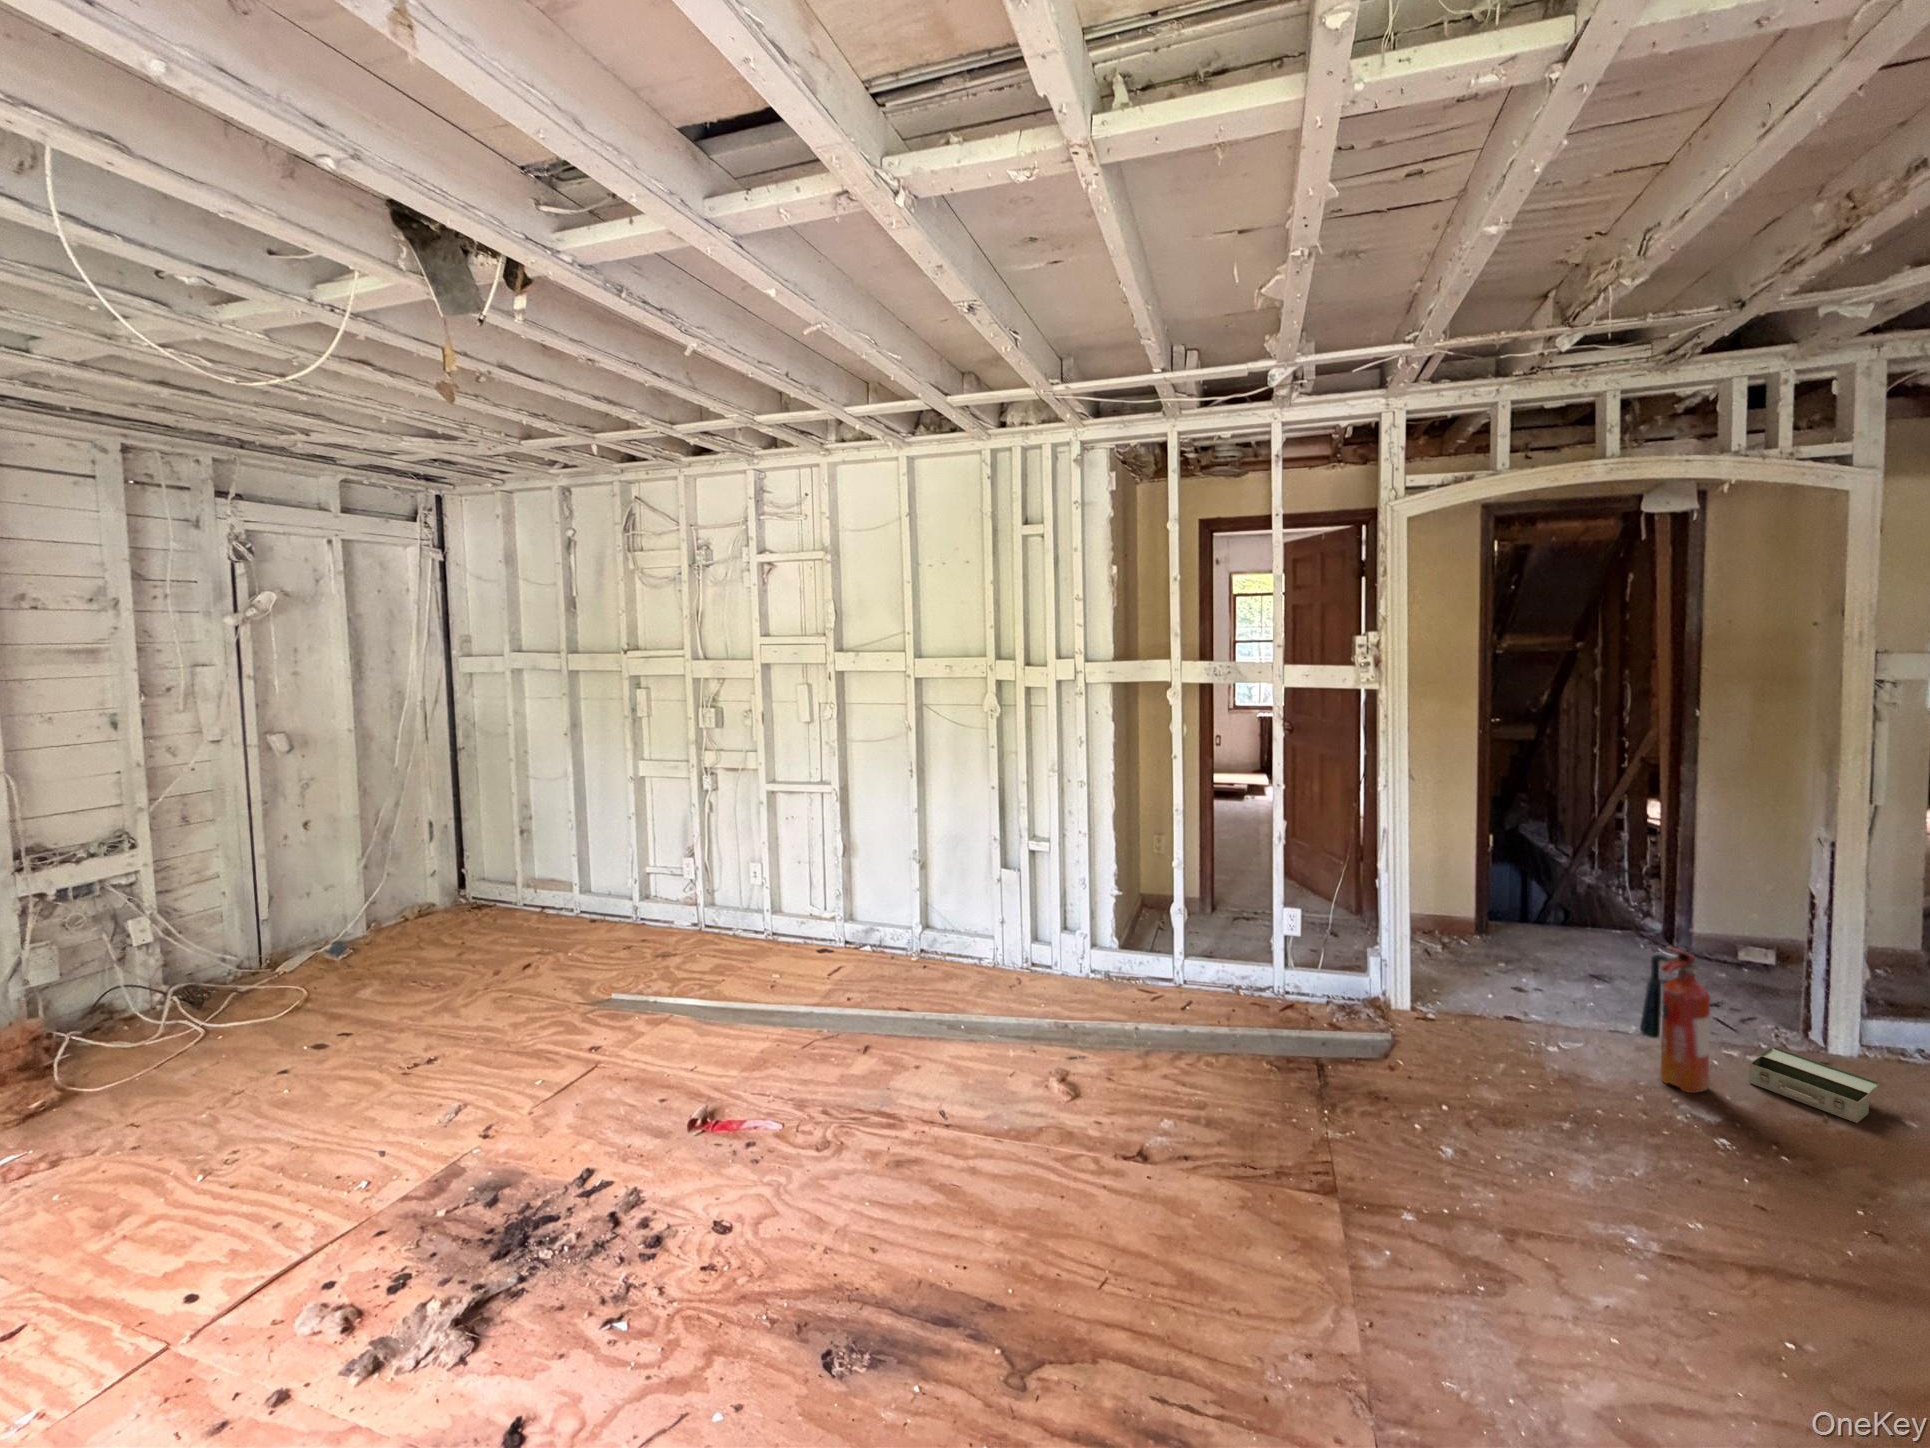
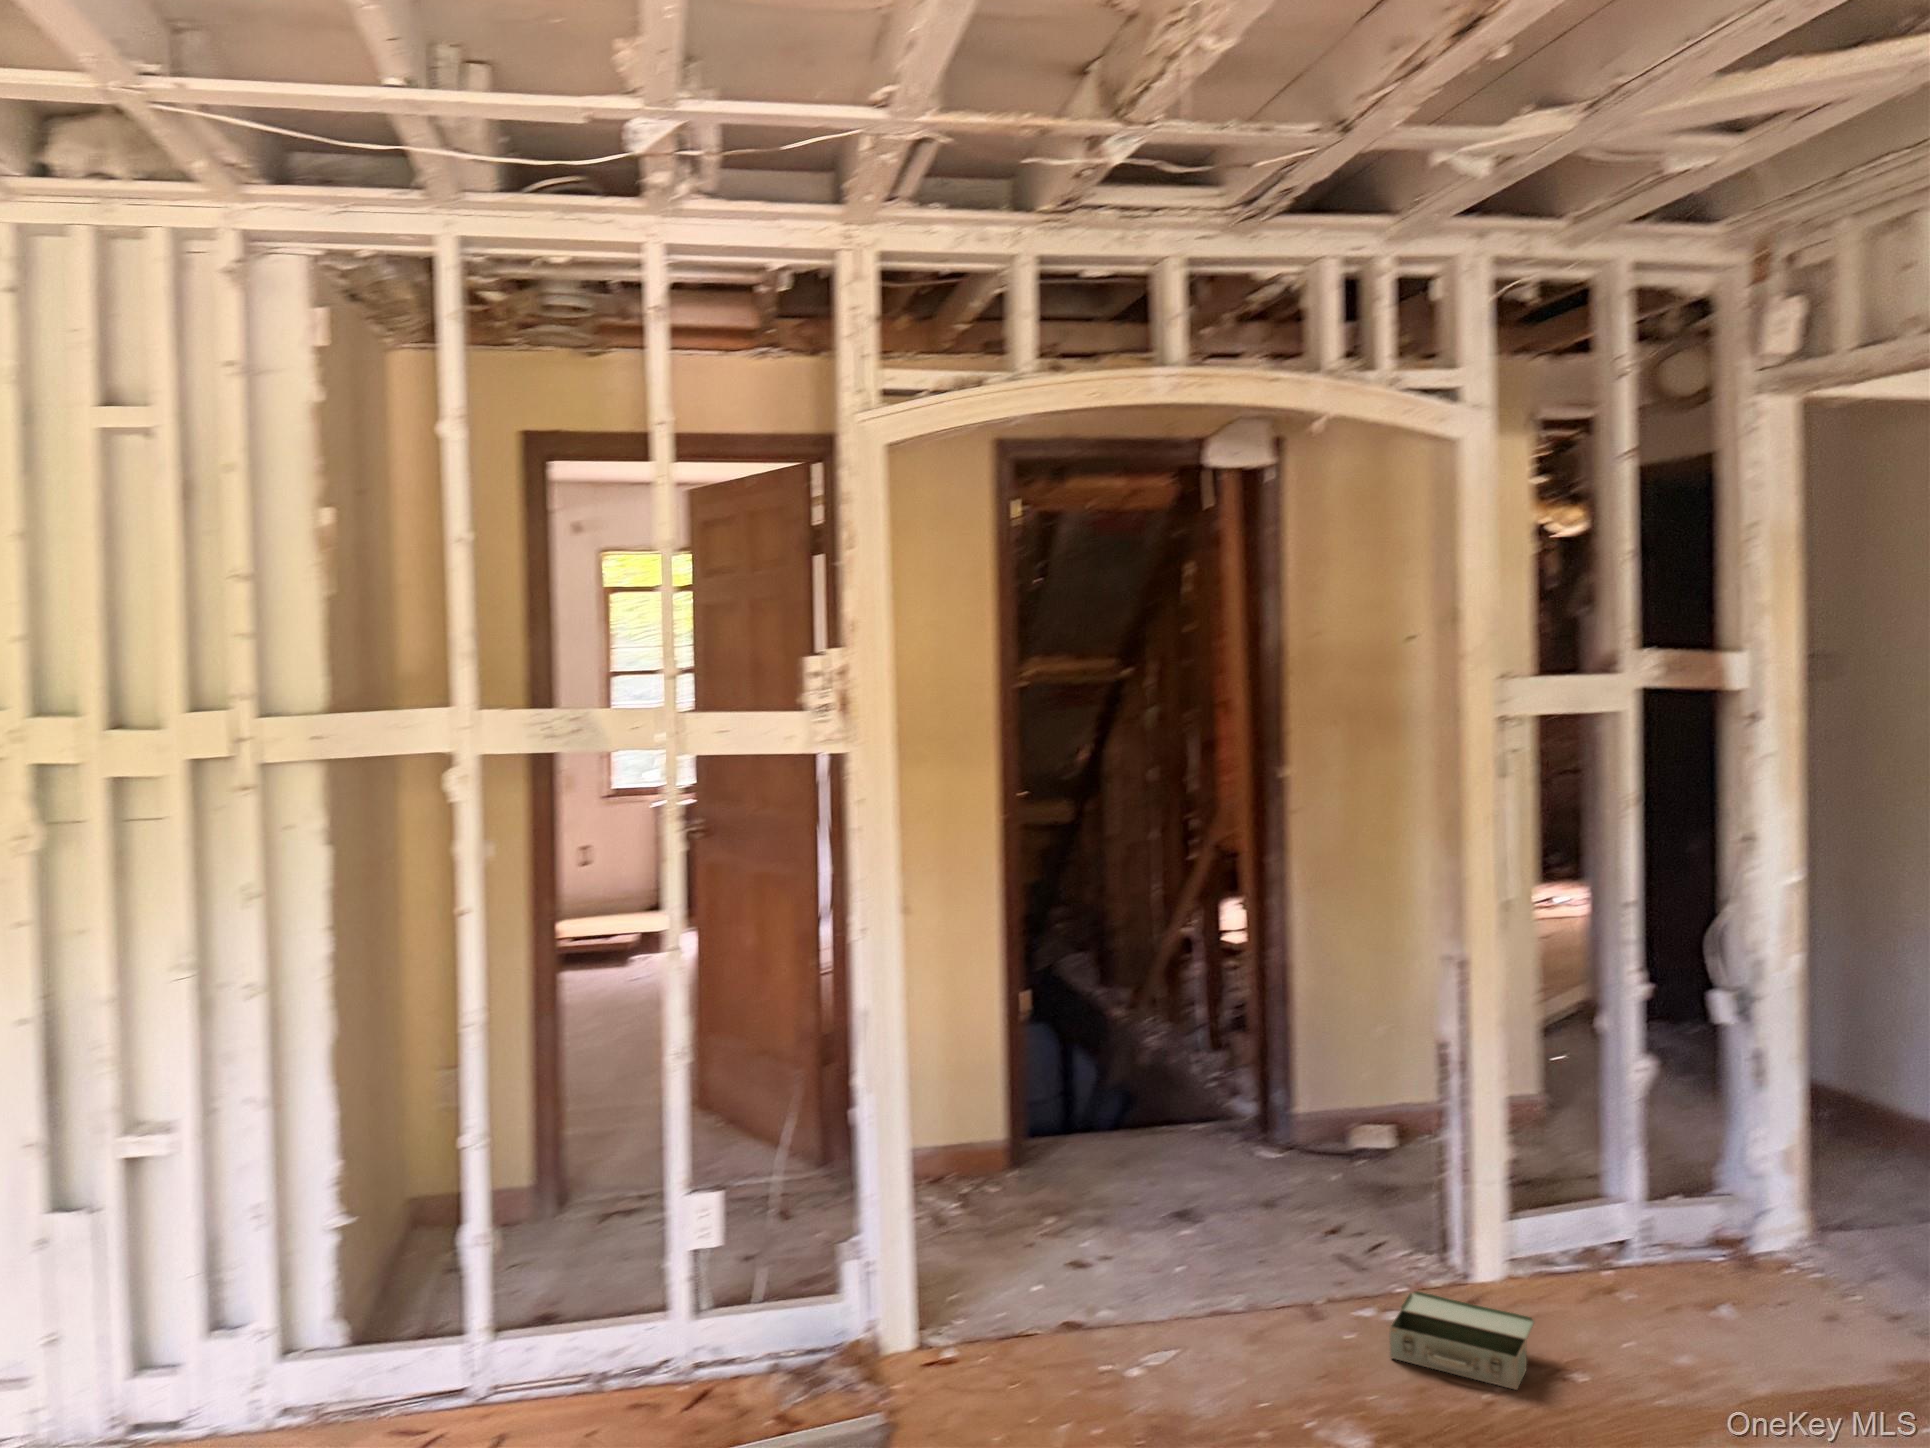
fire extinguisher: present [1640,946,1710,1093] -> none [1252,1162,1344,1399]

